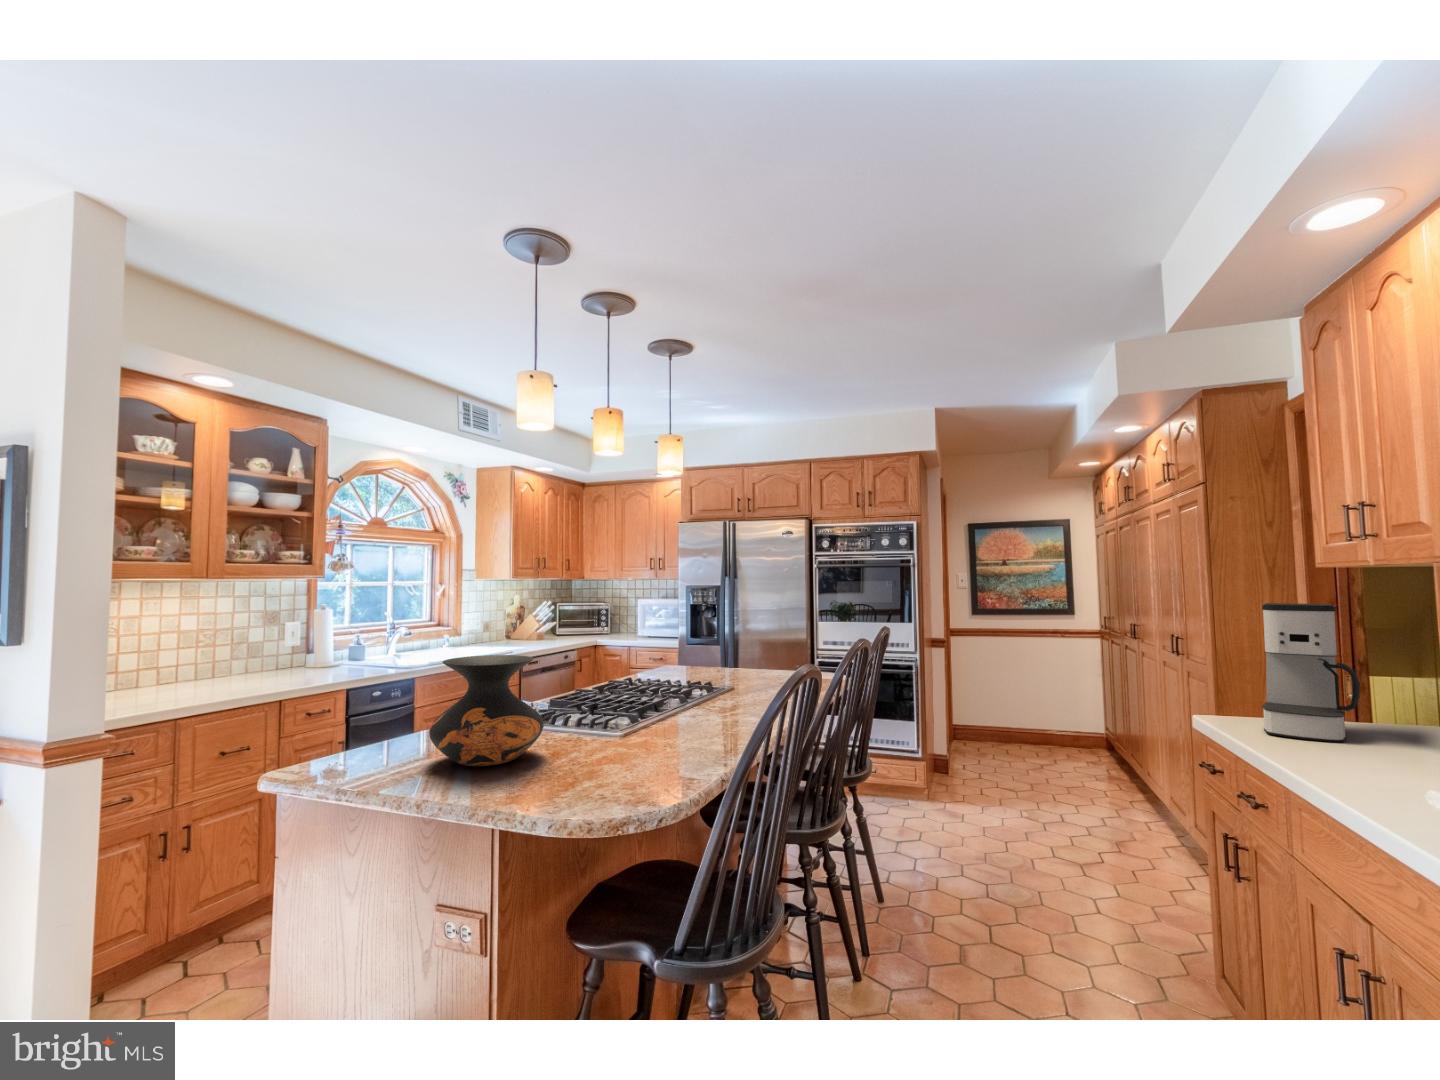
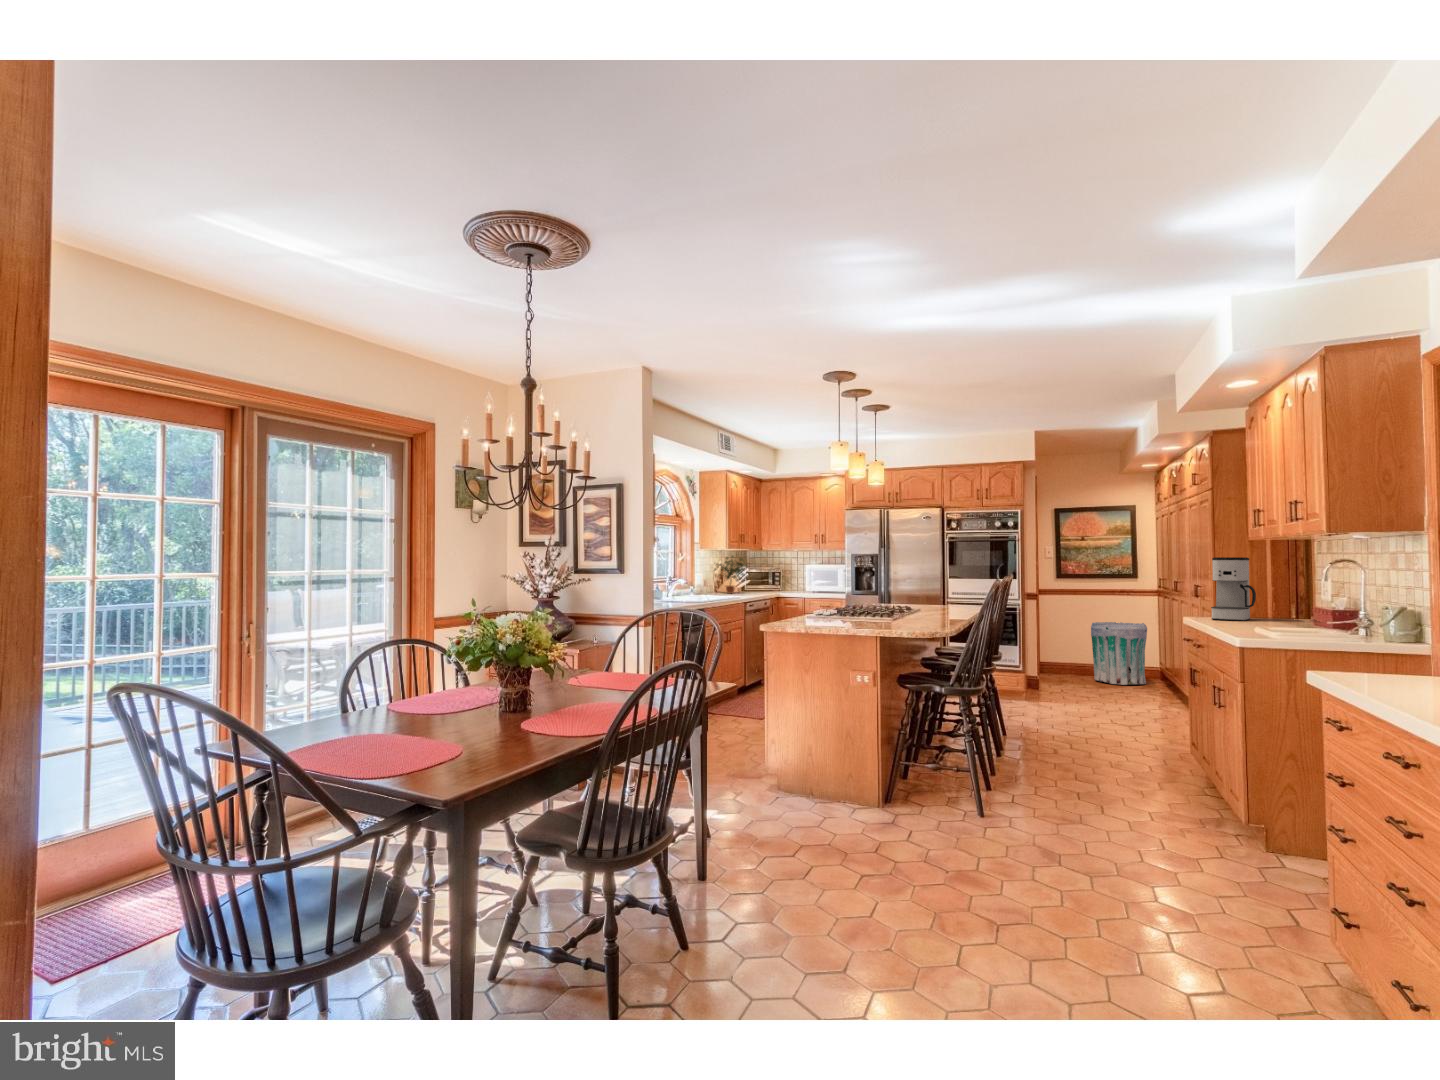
potted plant: none [503,587,550,641] -> present [714,556,747,593]
vase: present [429,655,544,767] -> none [833,577,880,620]
trash can: none [1016,673,1090,763] -> present [1091,622,1147,685]

